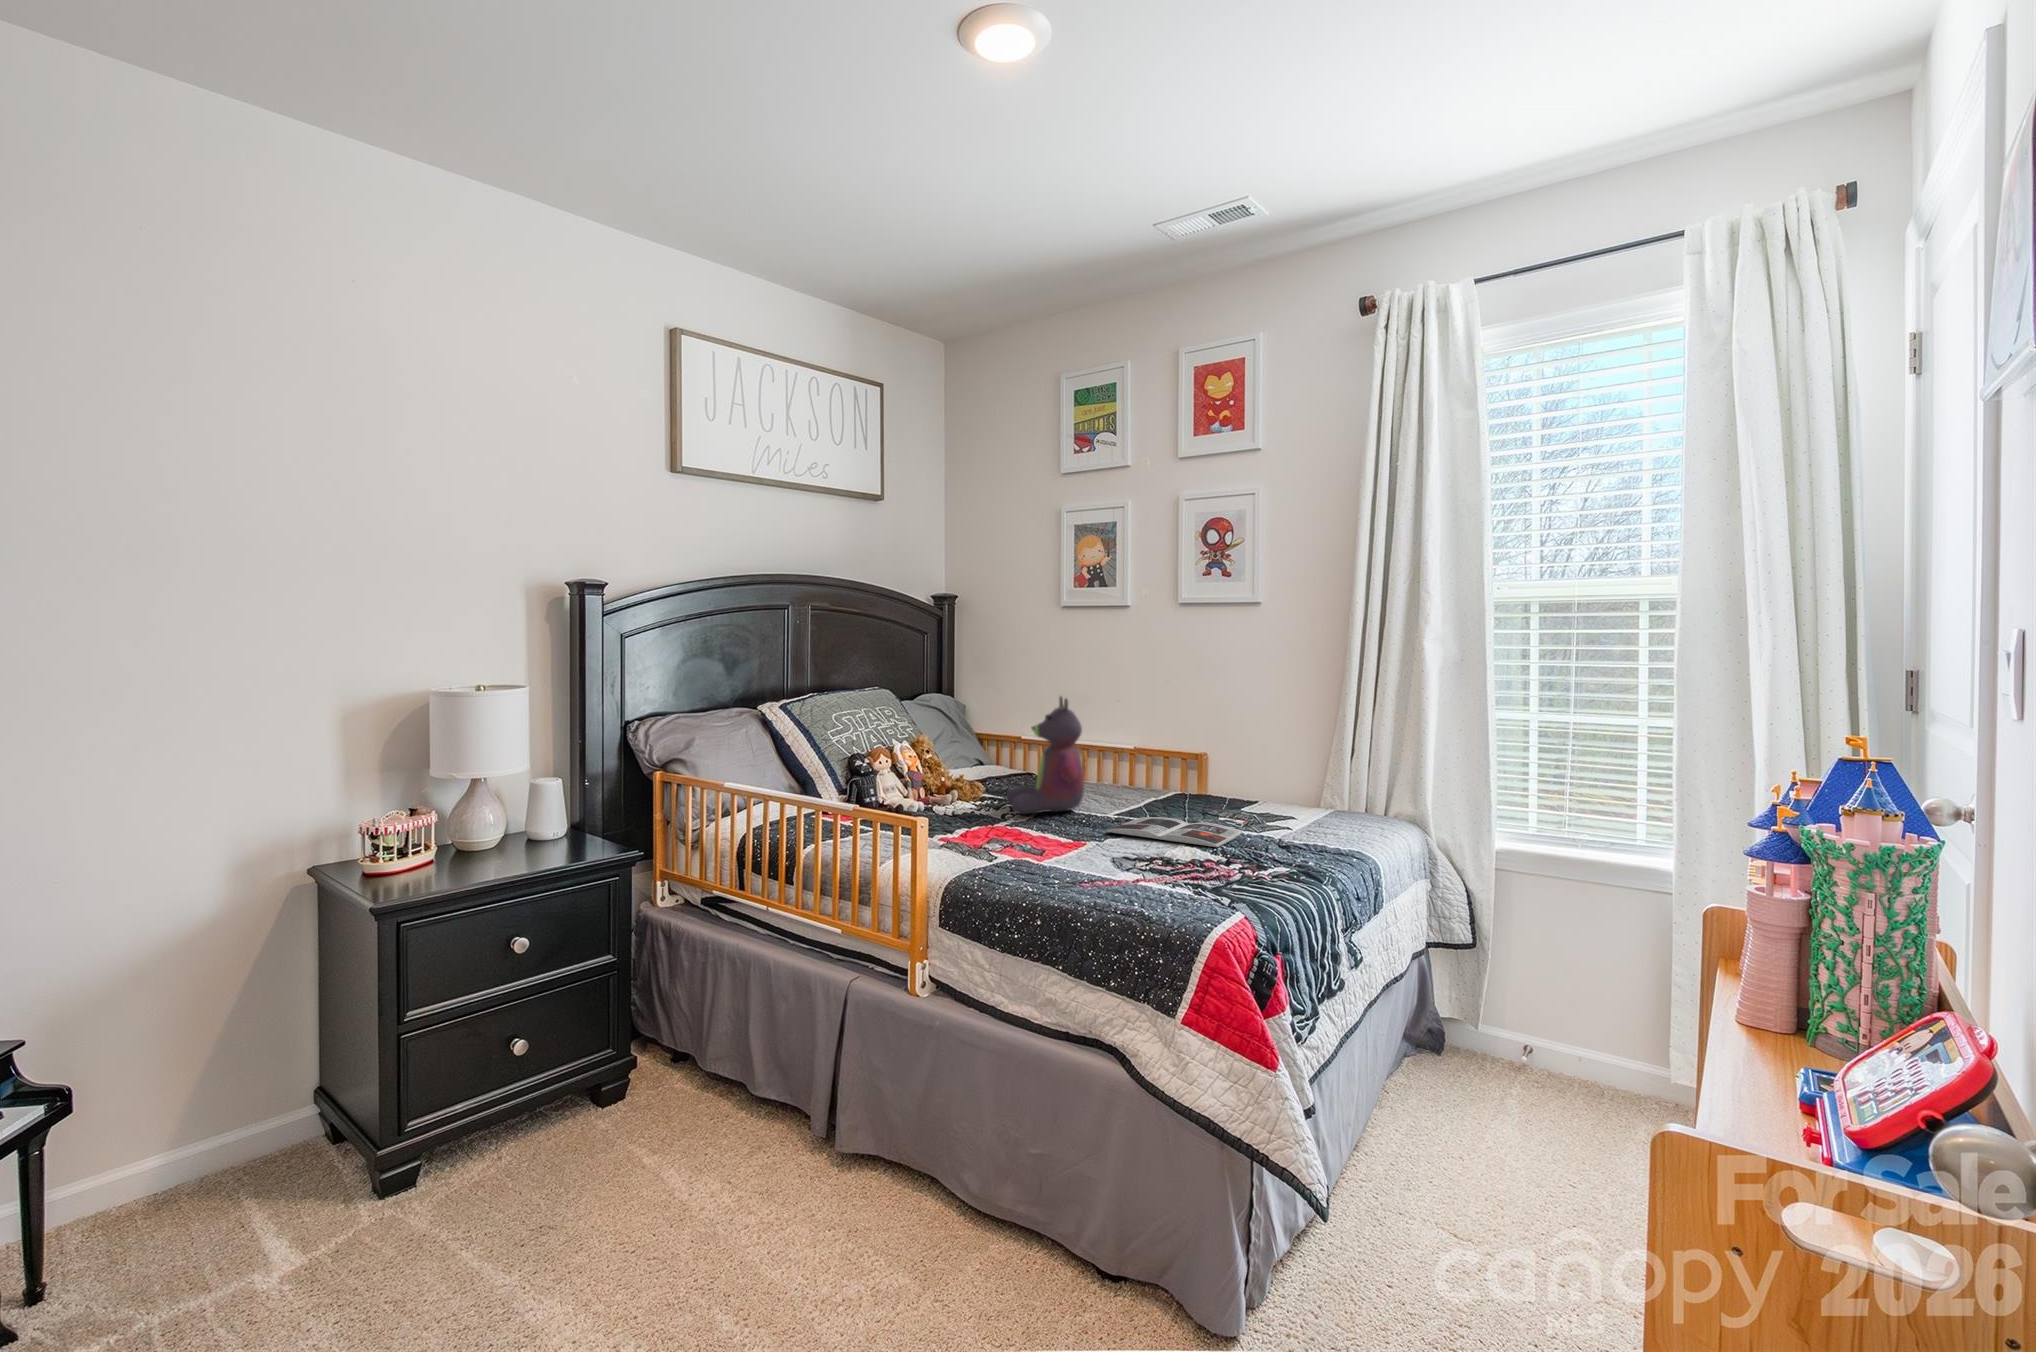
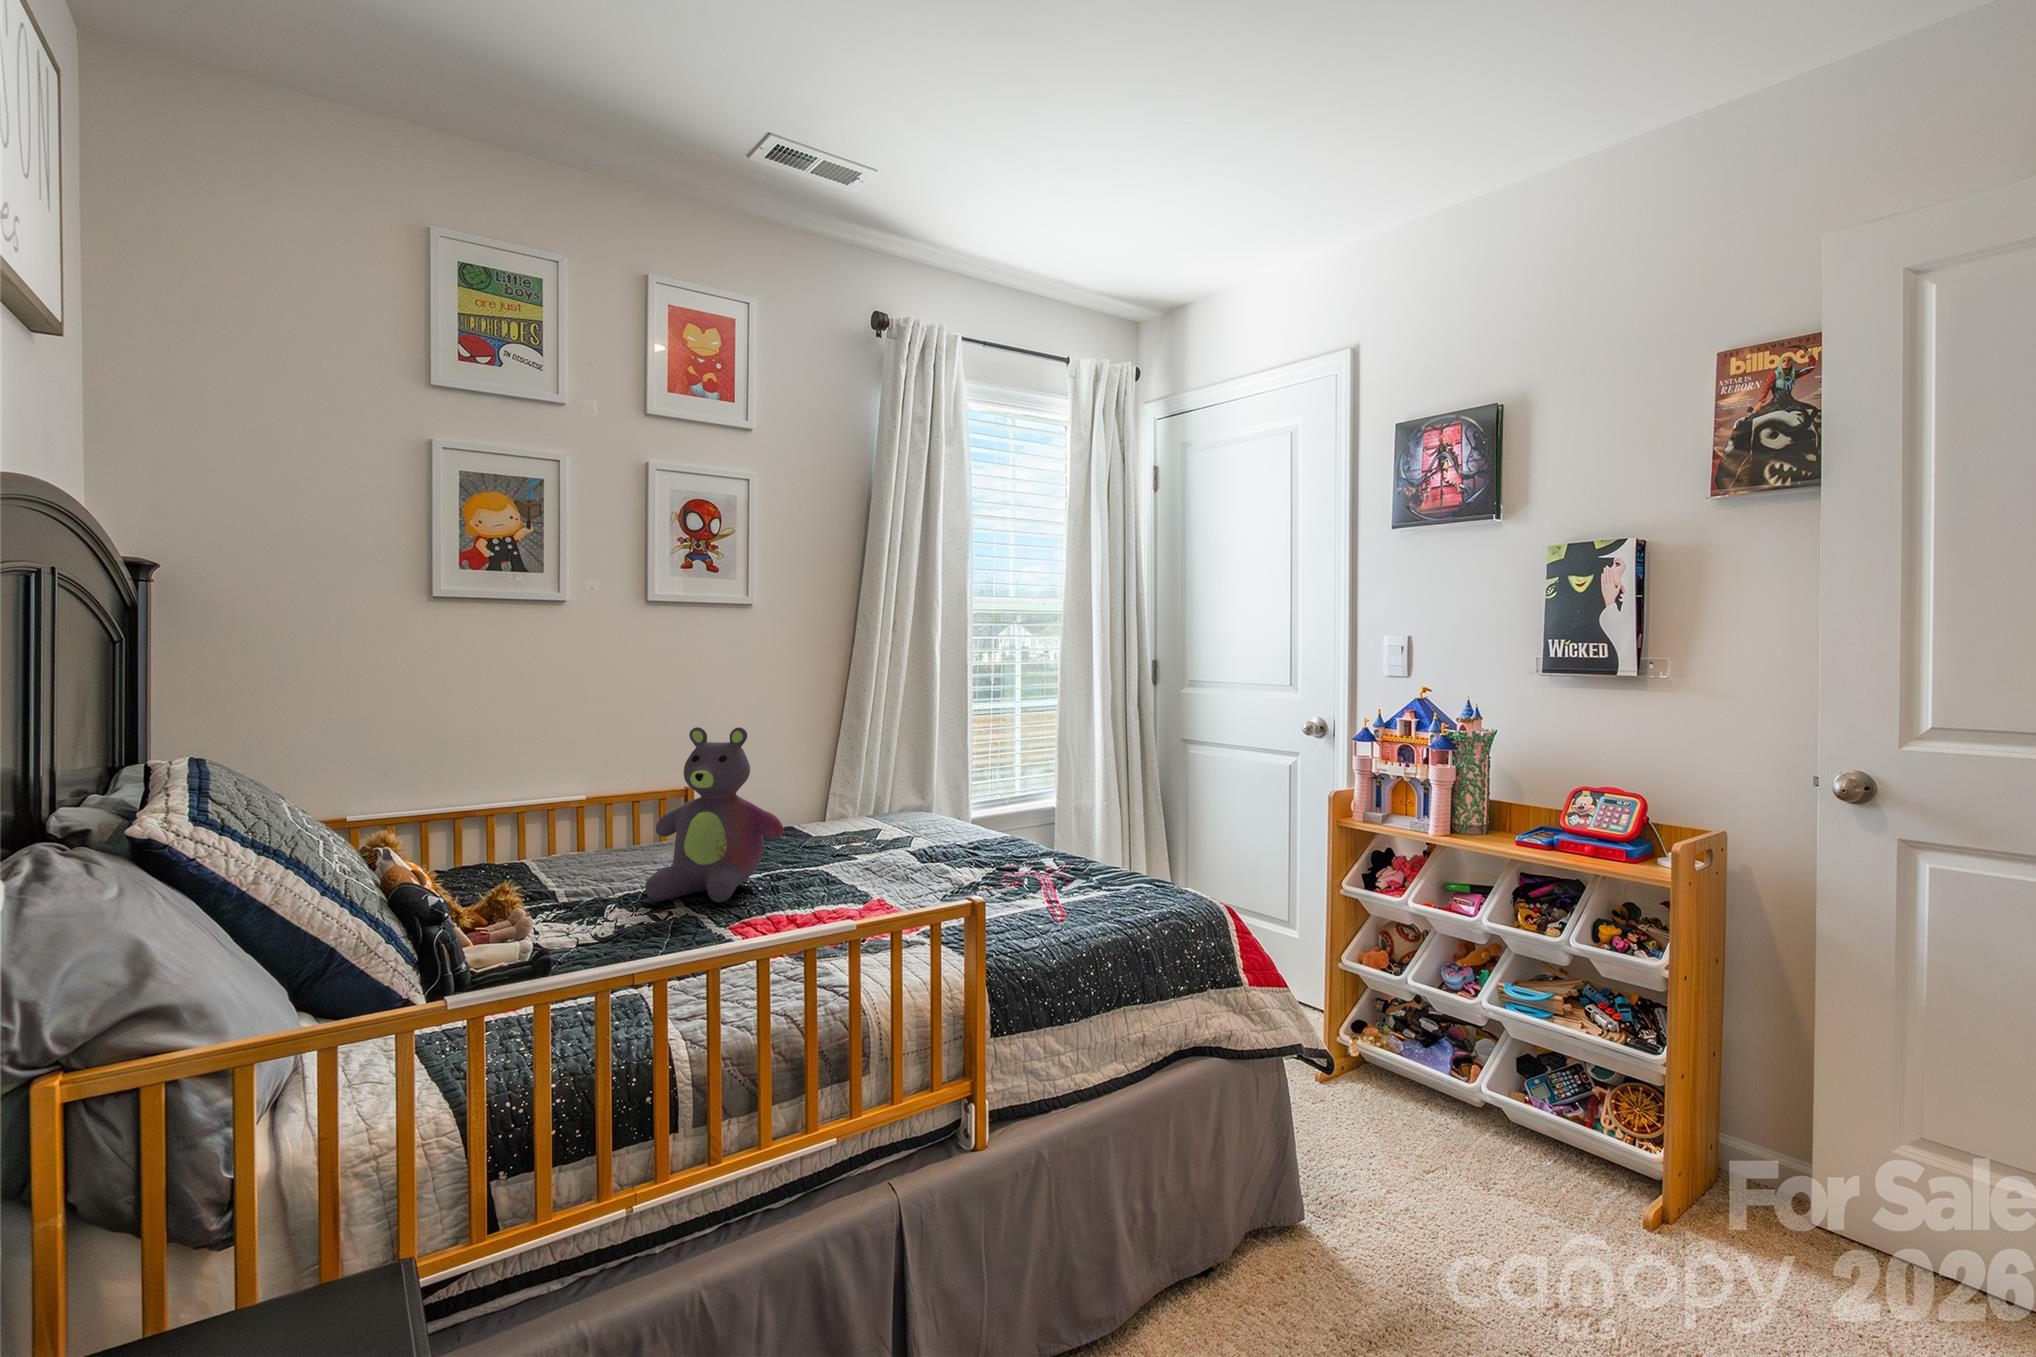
magazine: present [1106,817,1243,847] -> none [831,847,989,882]

